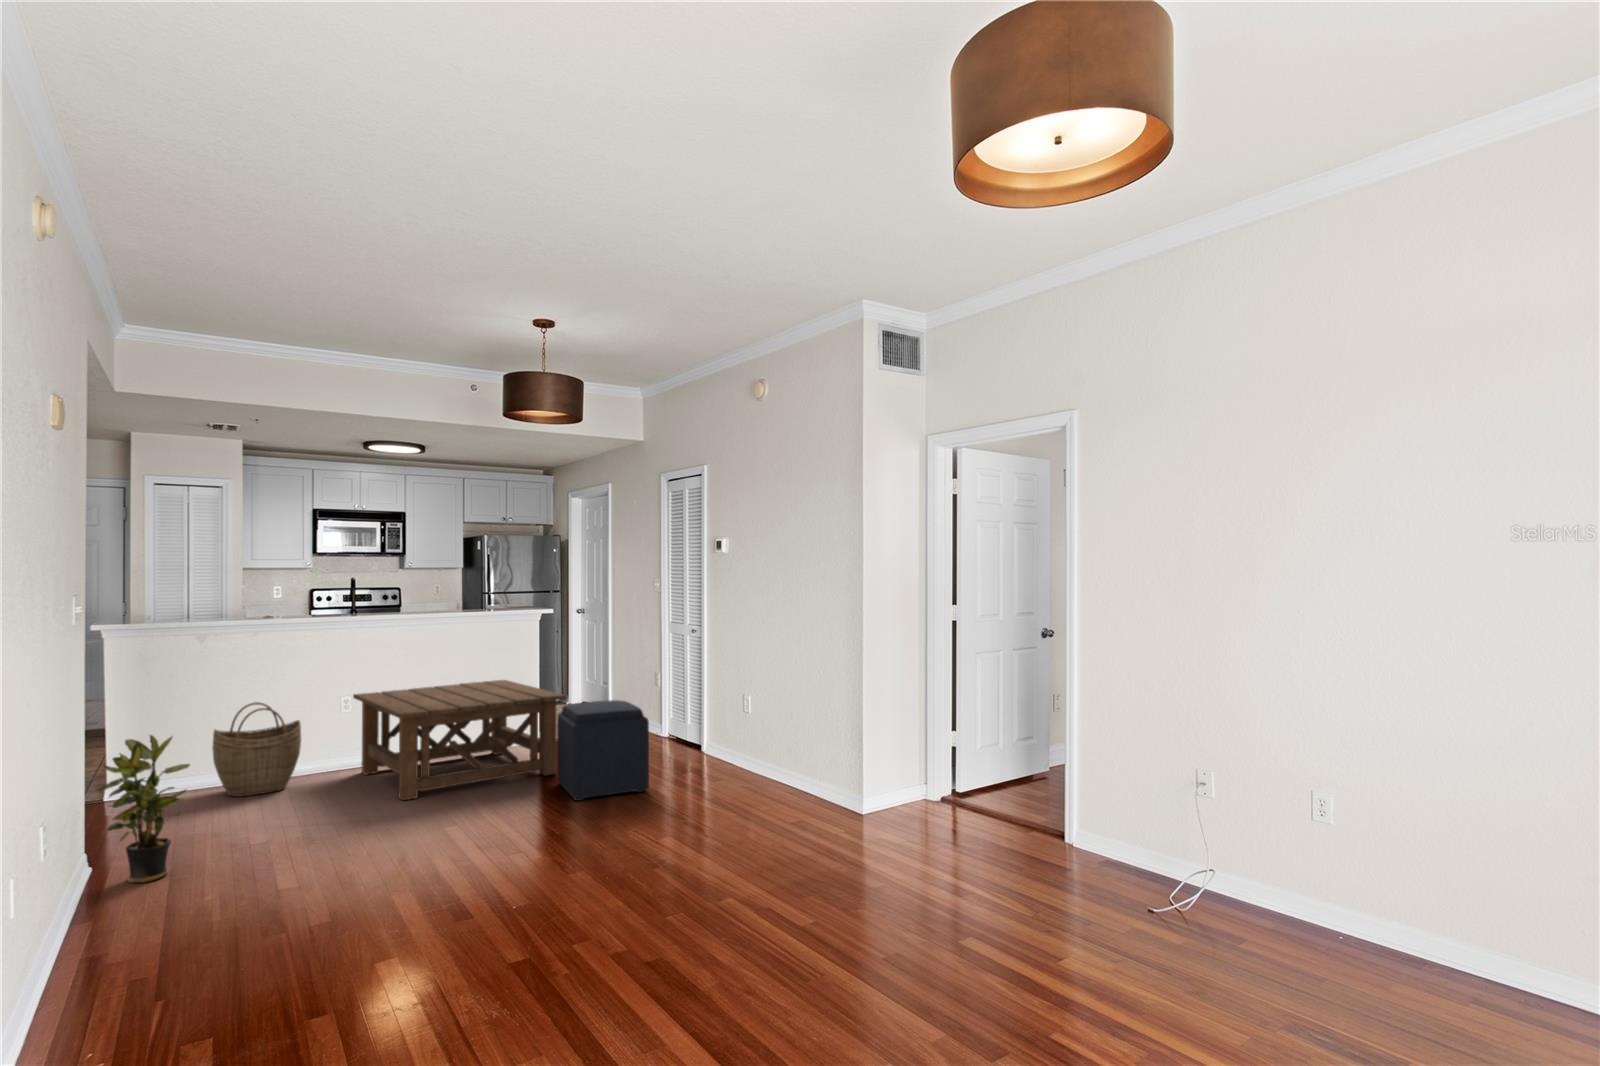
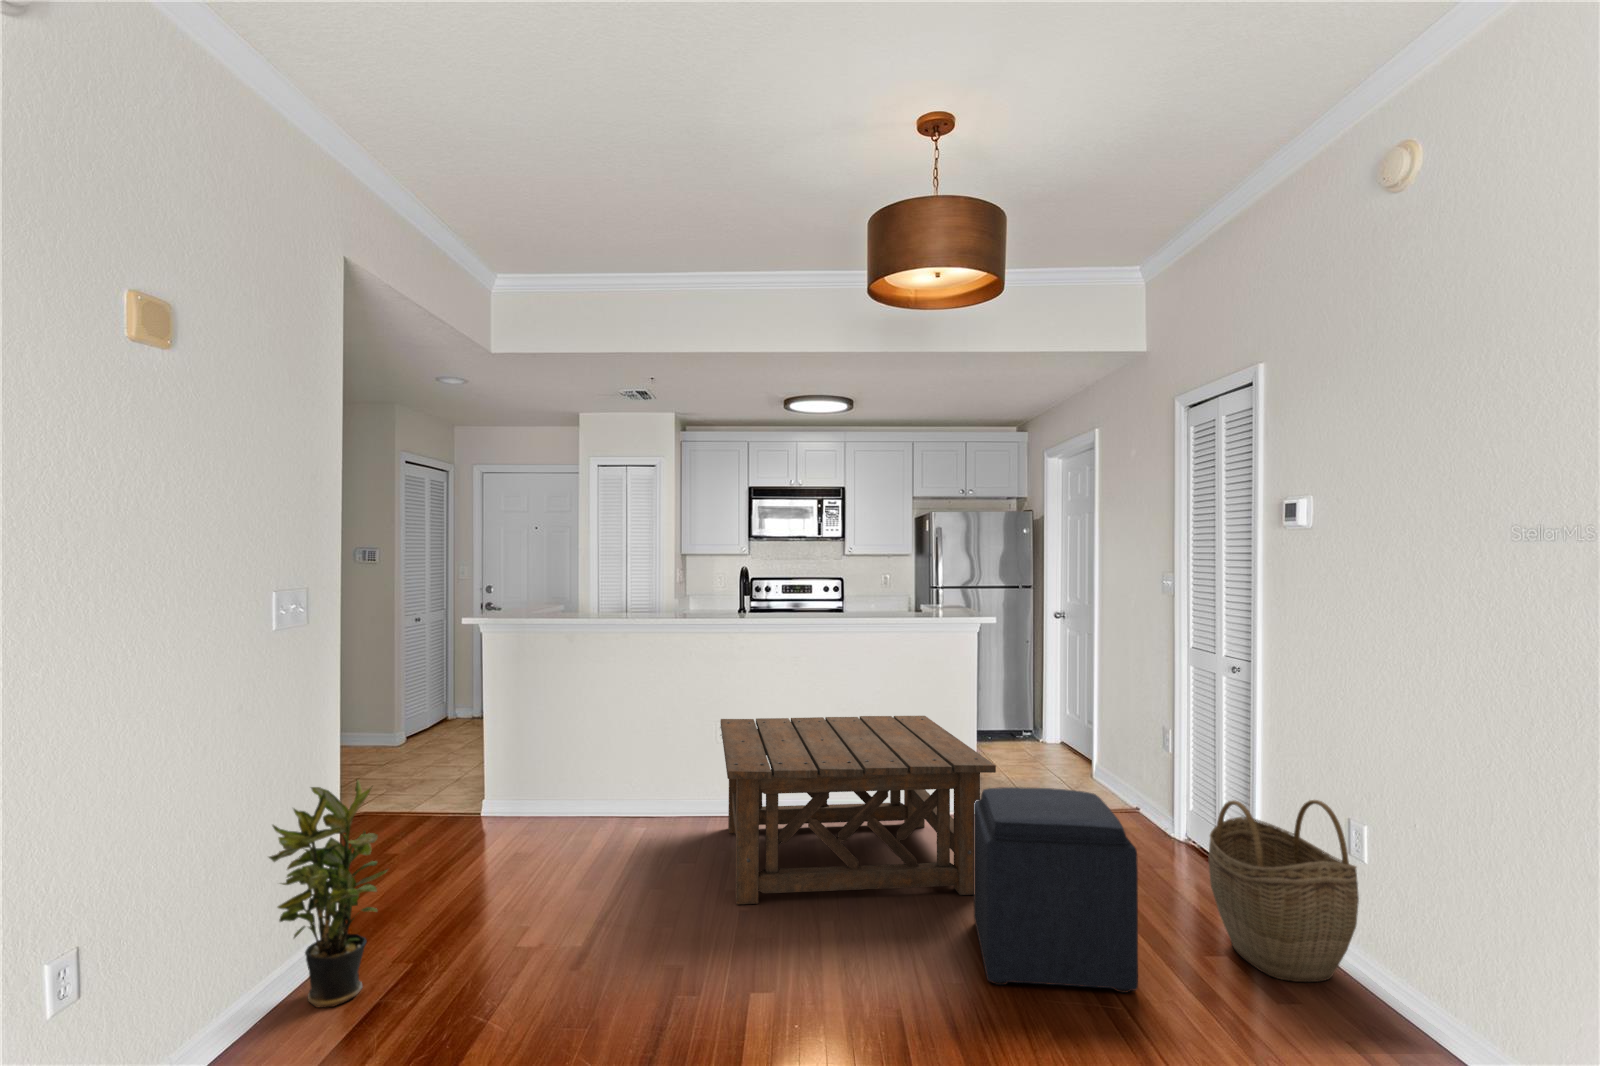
woven basket: present [212,702,301,797] -> present [1208,800,1359,982]

